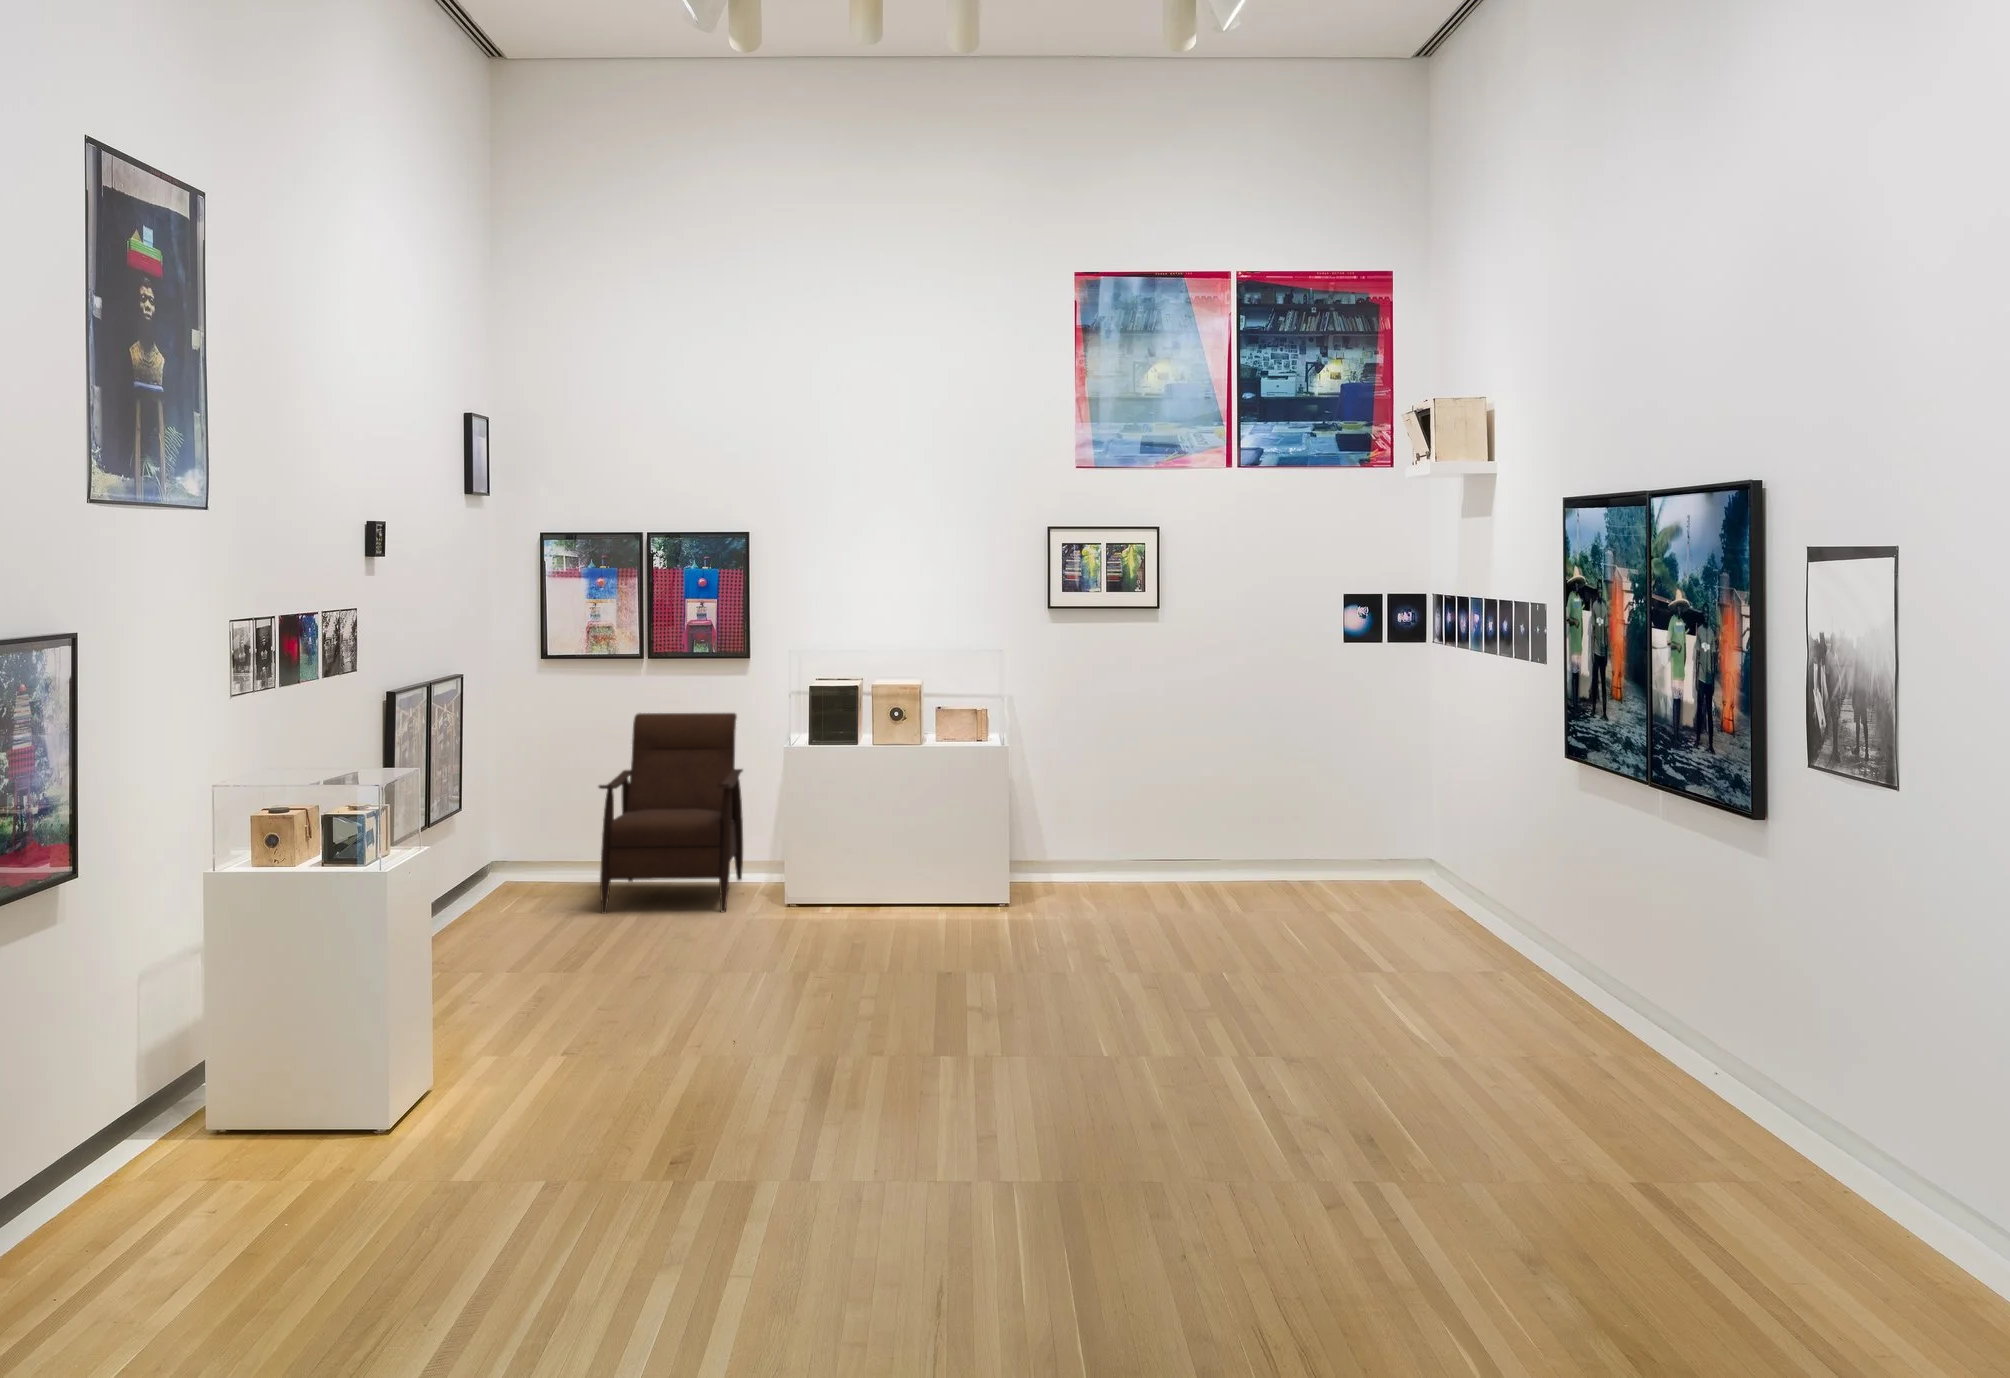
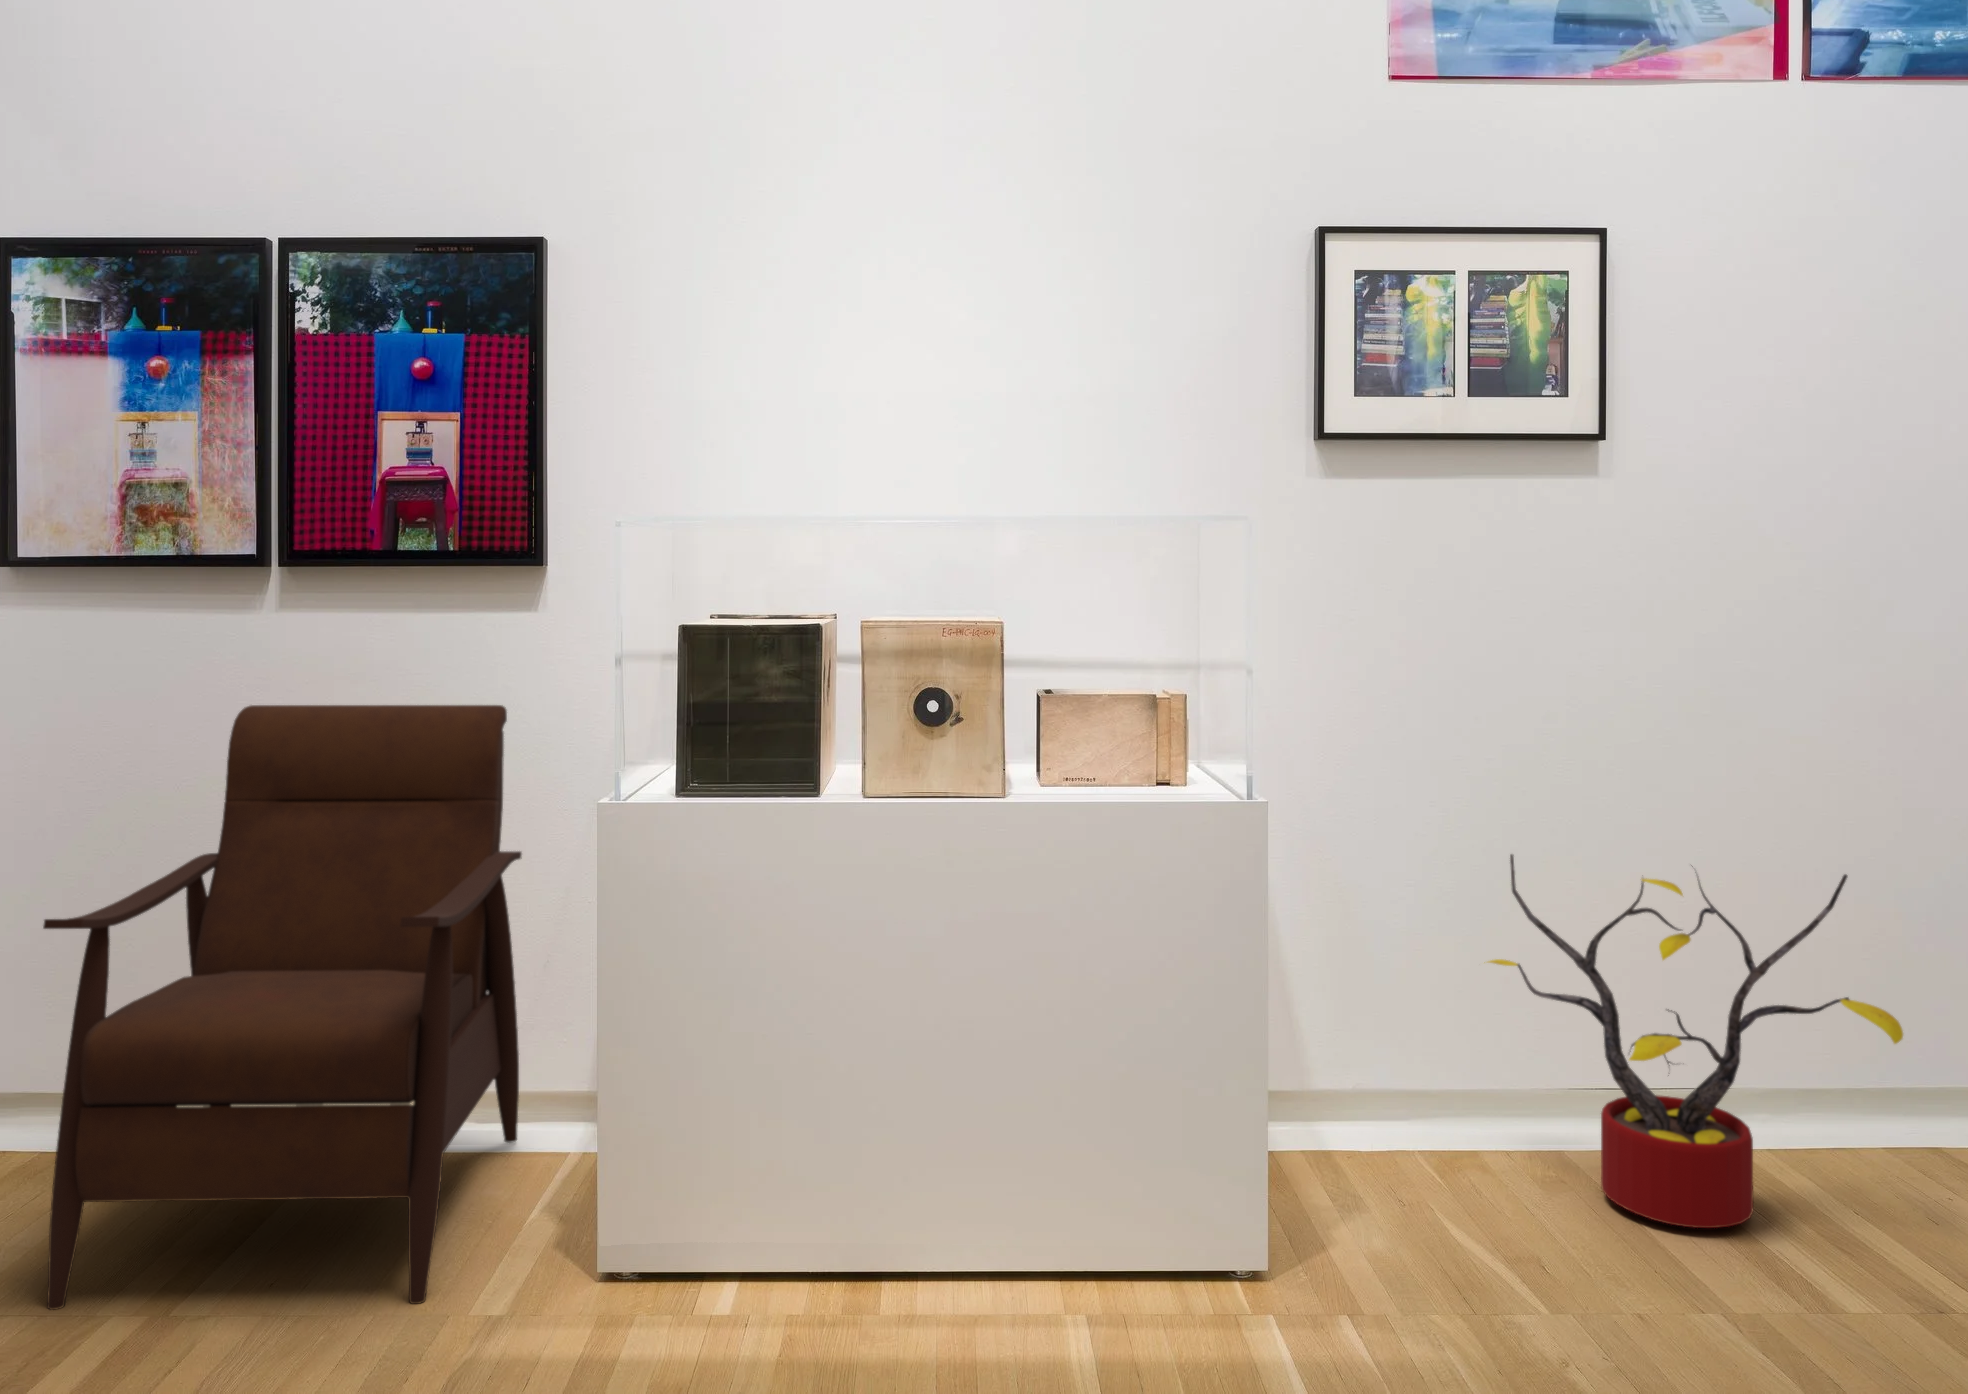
decorative plant: none [1109,767,1239,896] -> present [1488,854,1903,1228]

